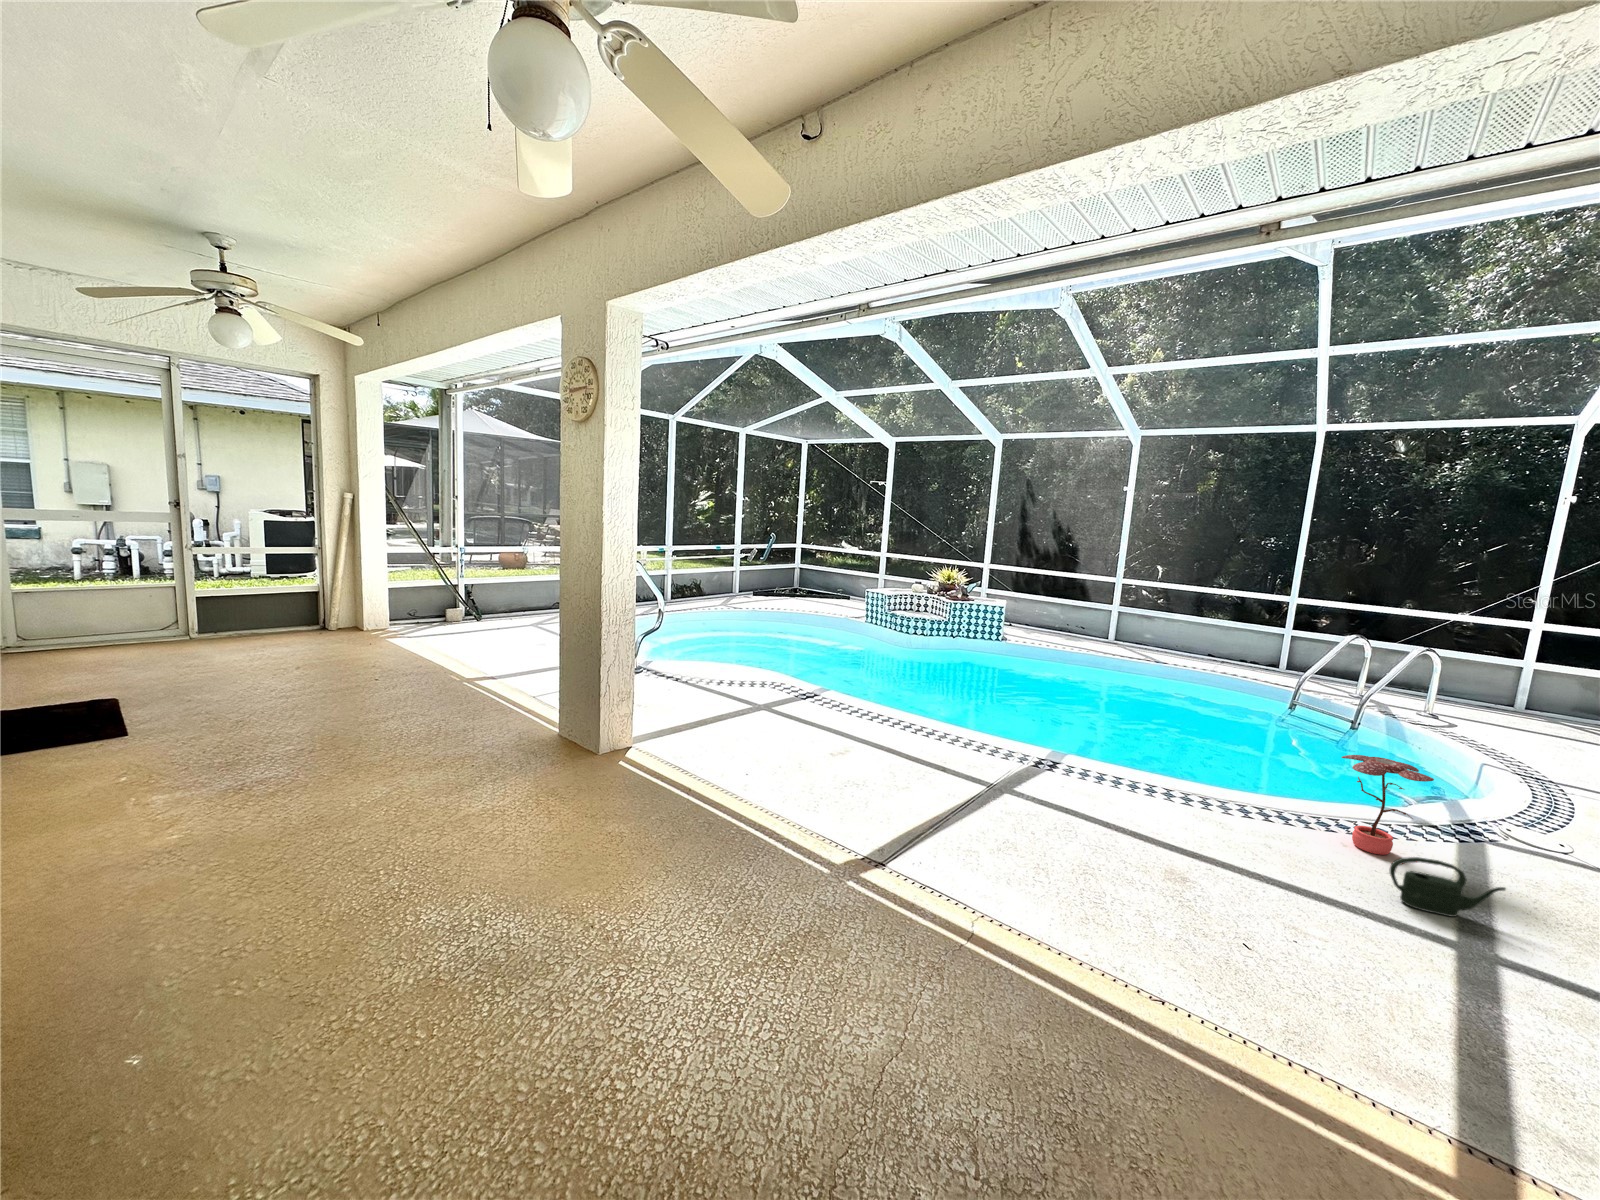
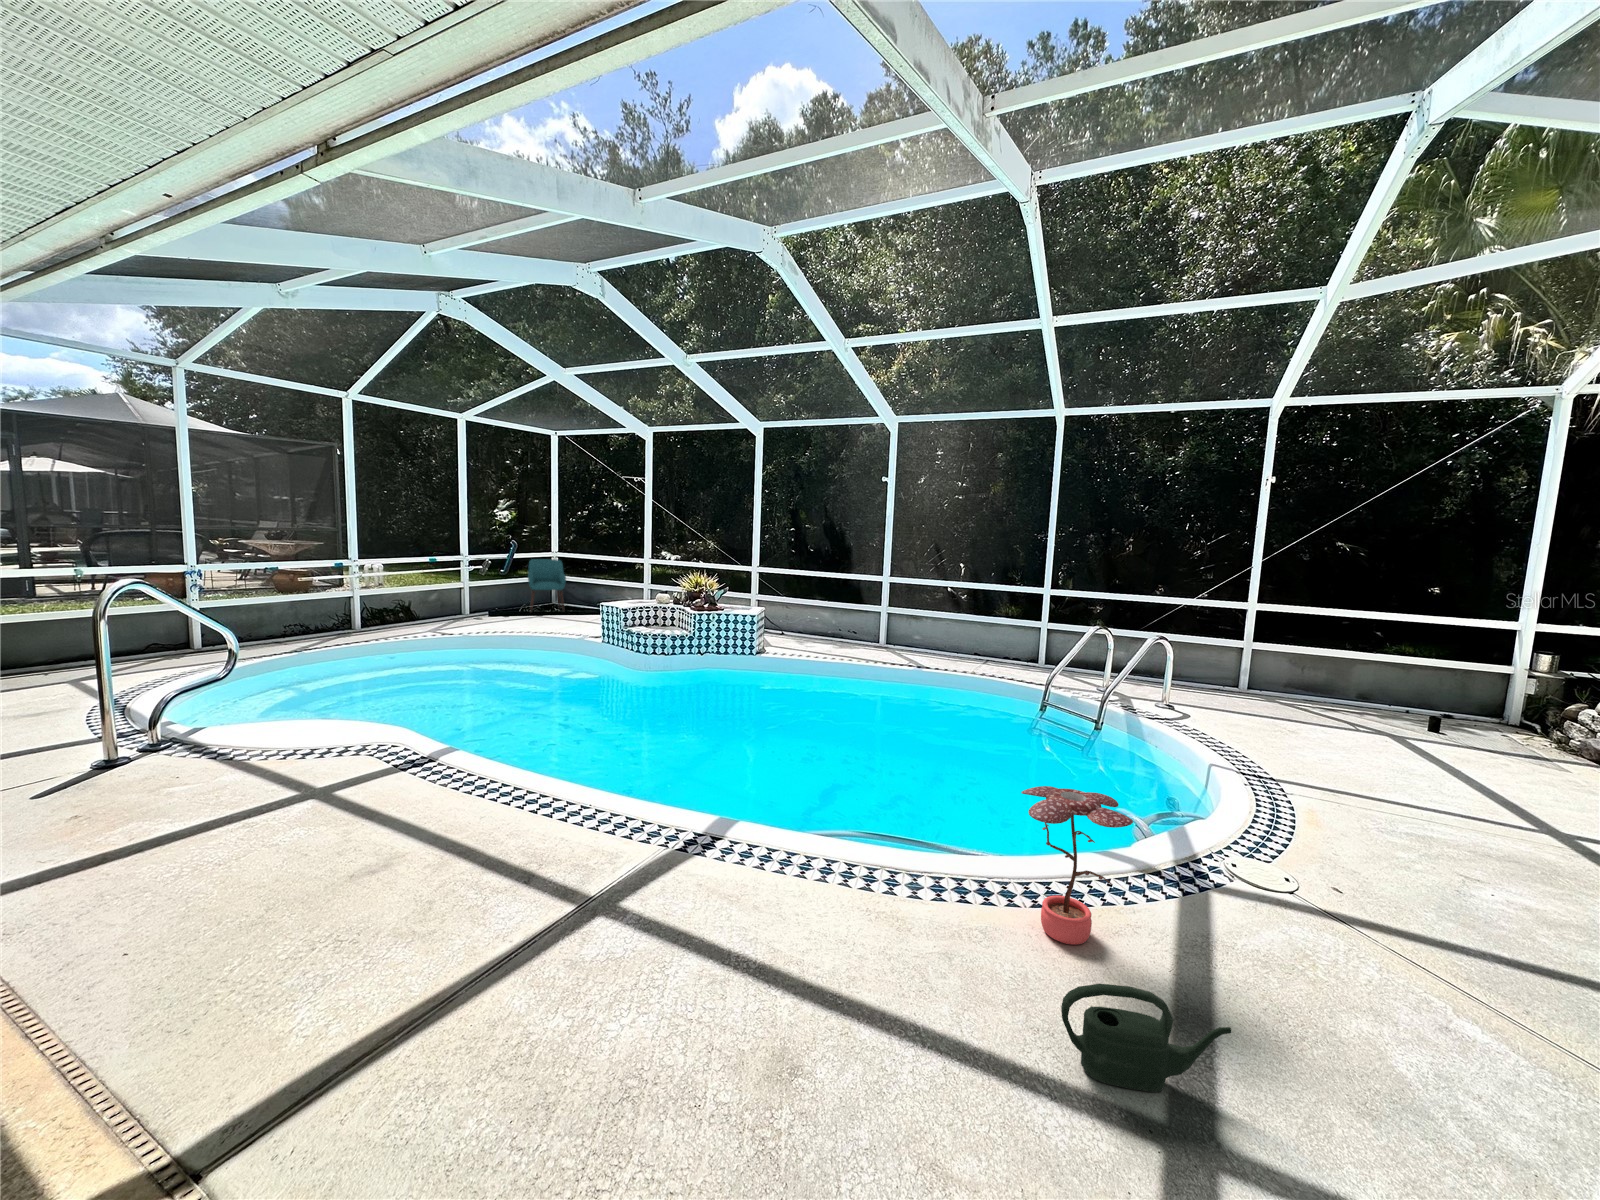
chair: none [780,546,812,592] -> present [528,559,566,612]

